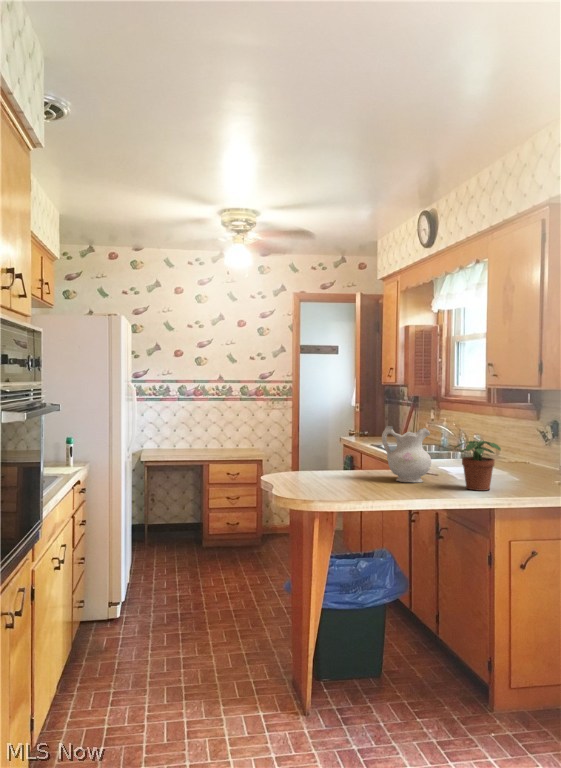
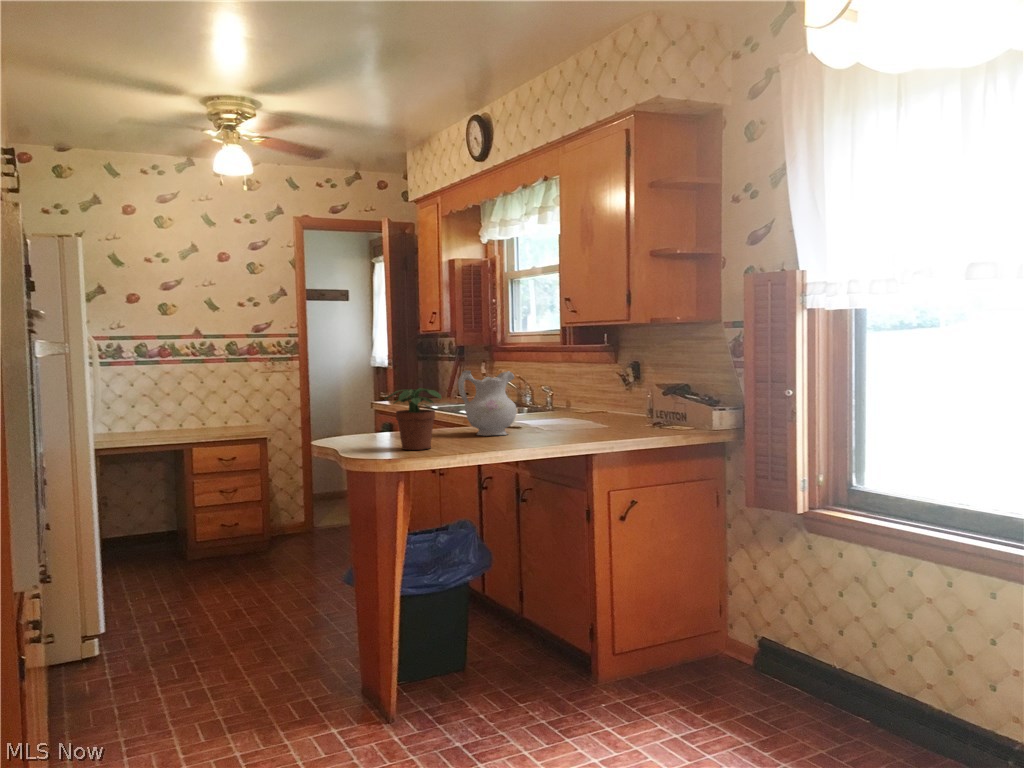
potted plant: present [455,441,501,491] -> present [385,388,441,450]

